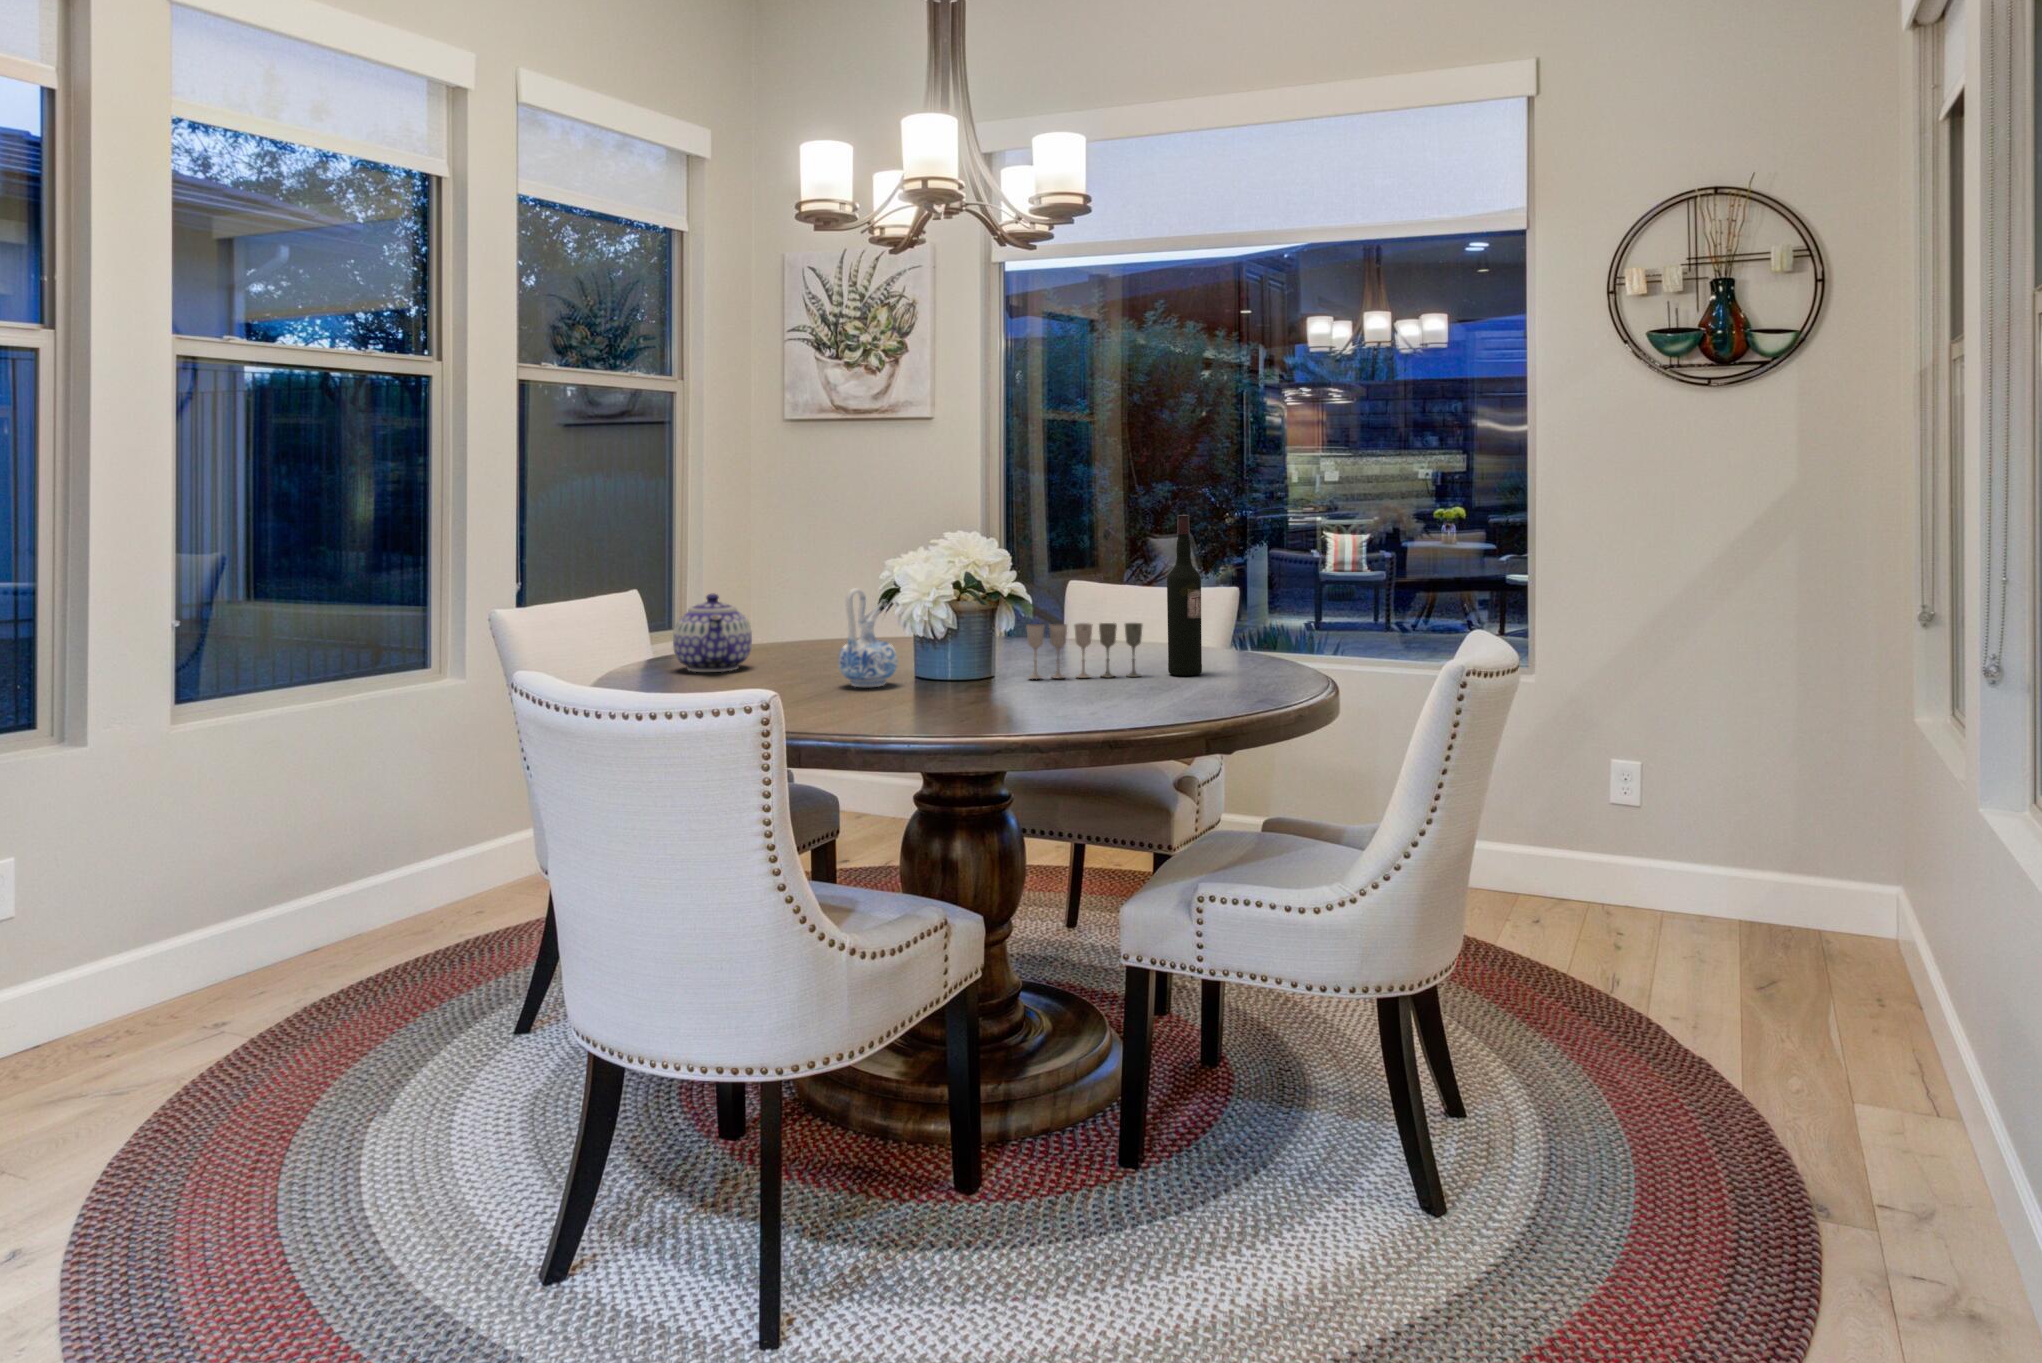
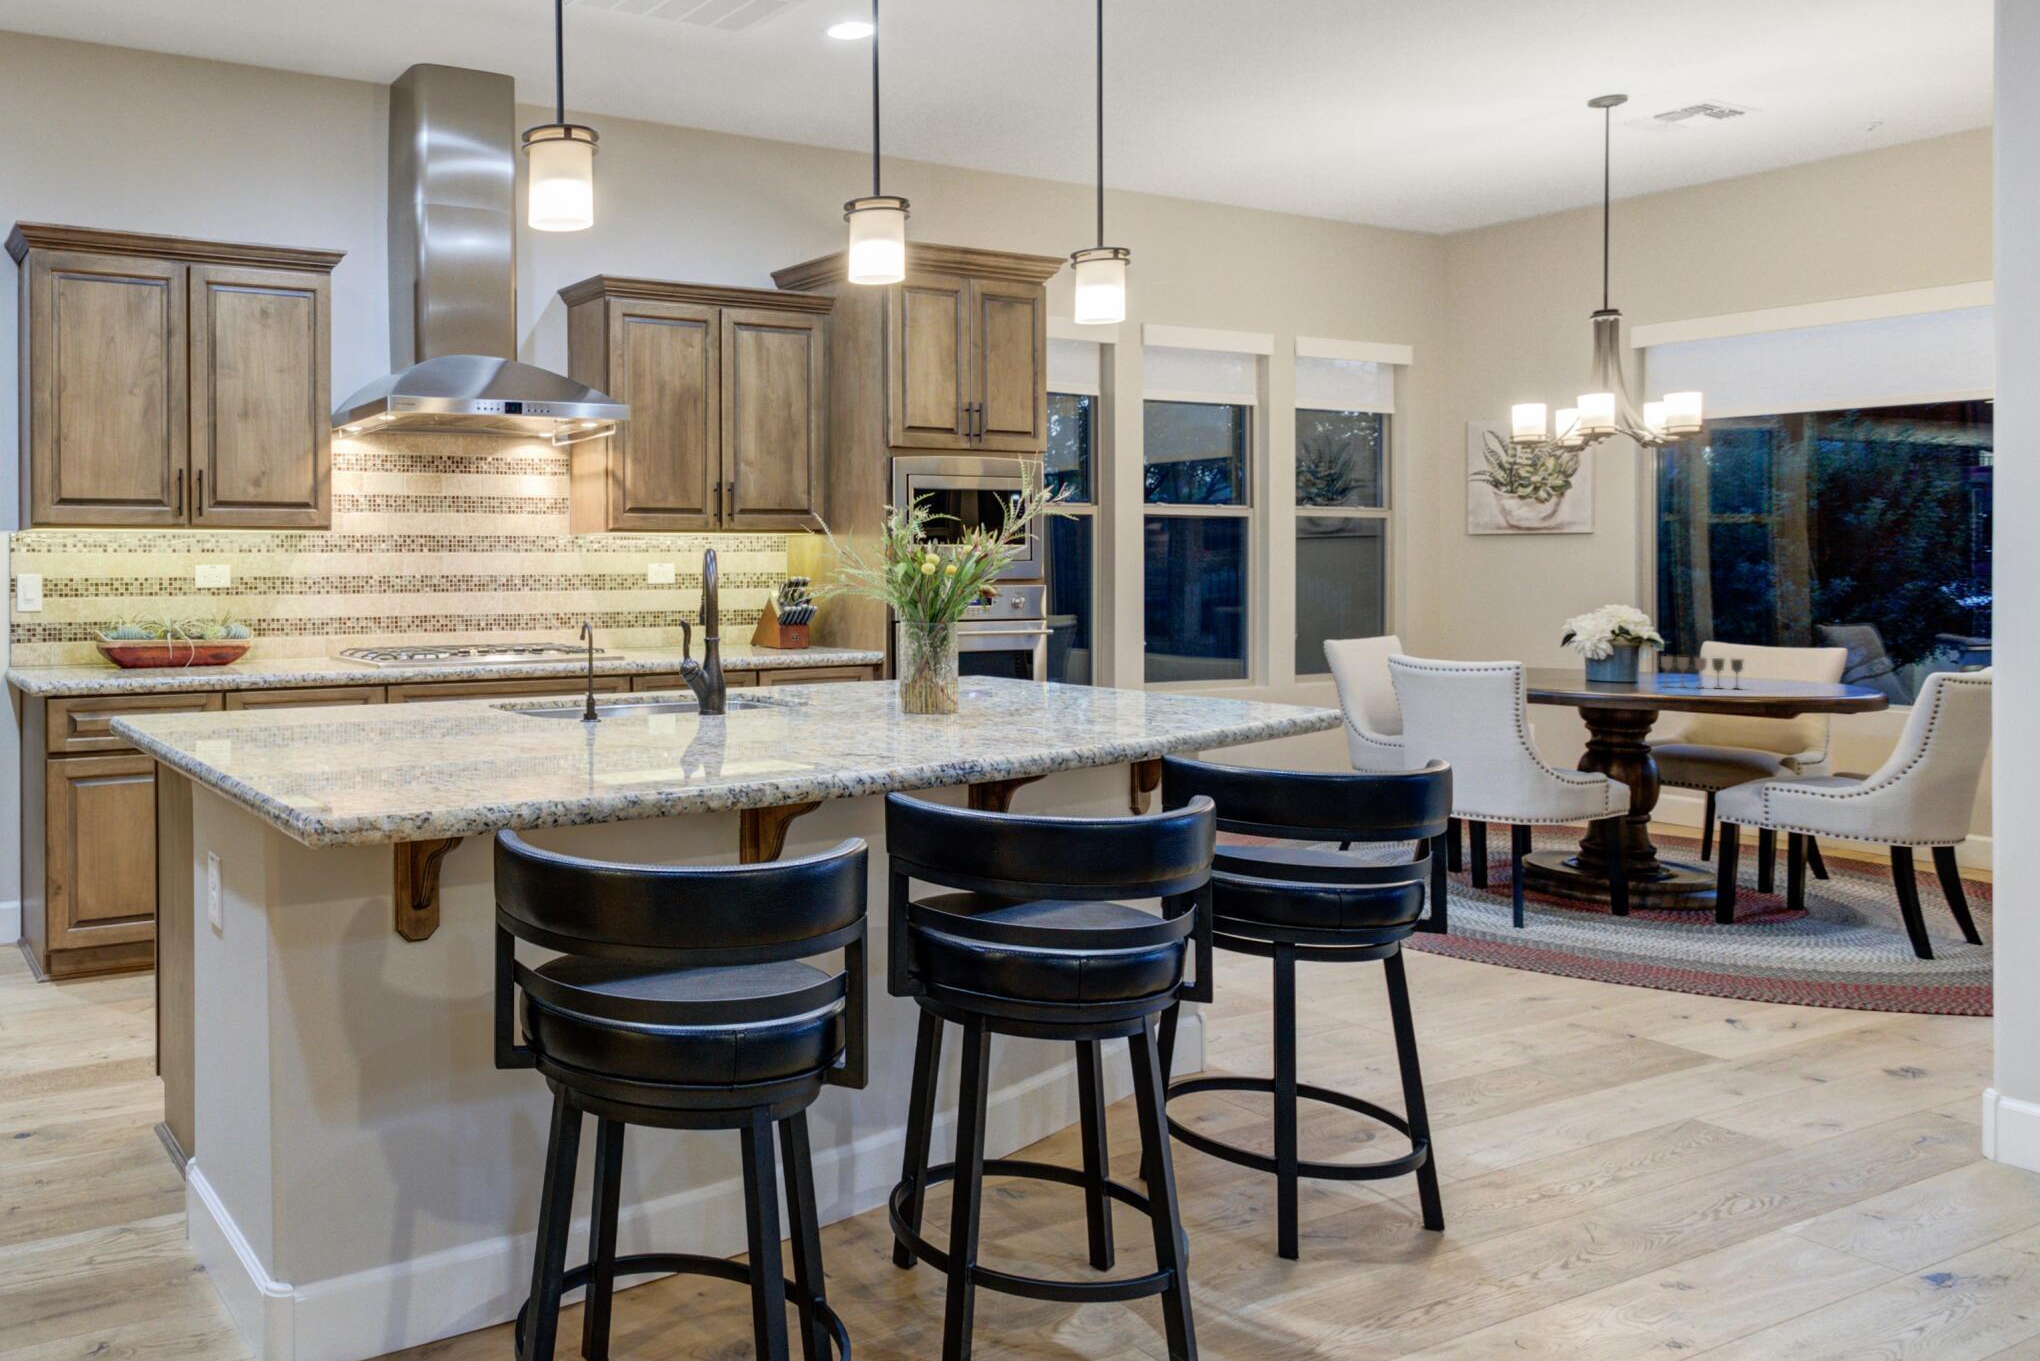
wine bottle: present [1167,515,1202,675] -> none [1762,598,1788,690]
ceramic pitcher: present [838,588,898,687] -> none [1537,631,1575,684]
teapot: present [673,594,752,672] -> none [1430,635,1477,676]

